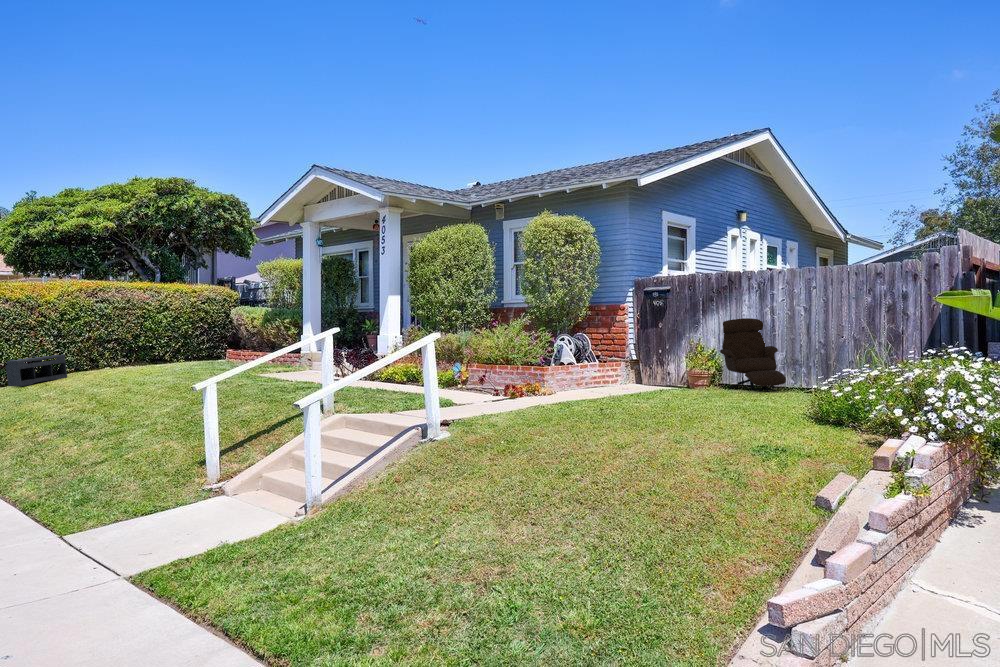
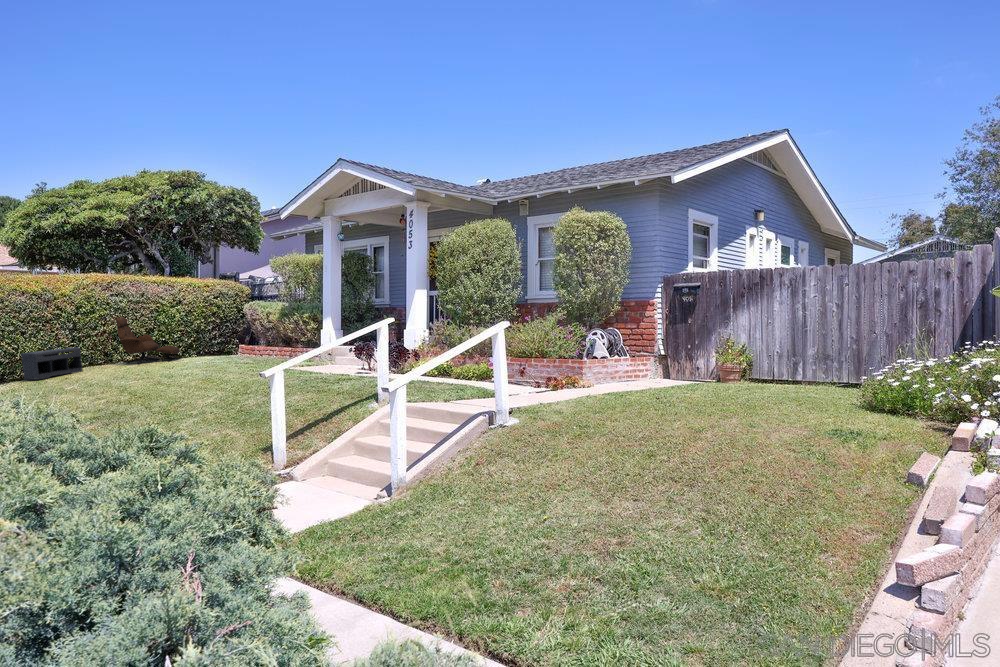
lounge chair: present [720,318,786,392] -> present [116,317,180,364]

